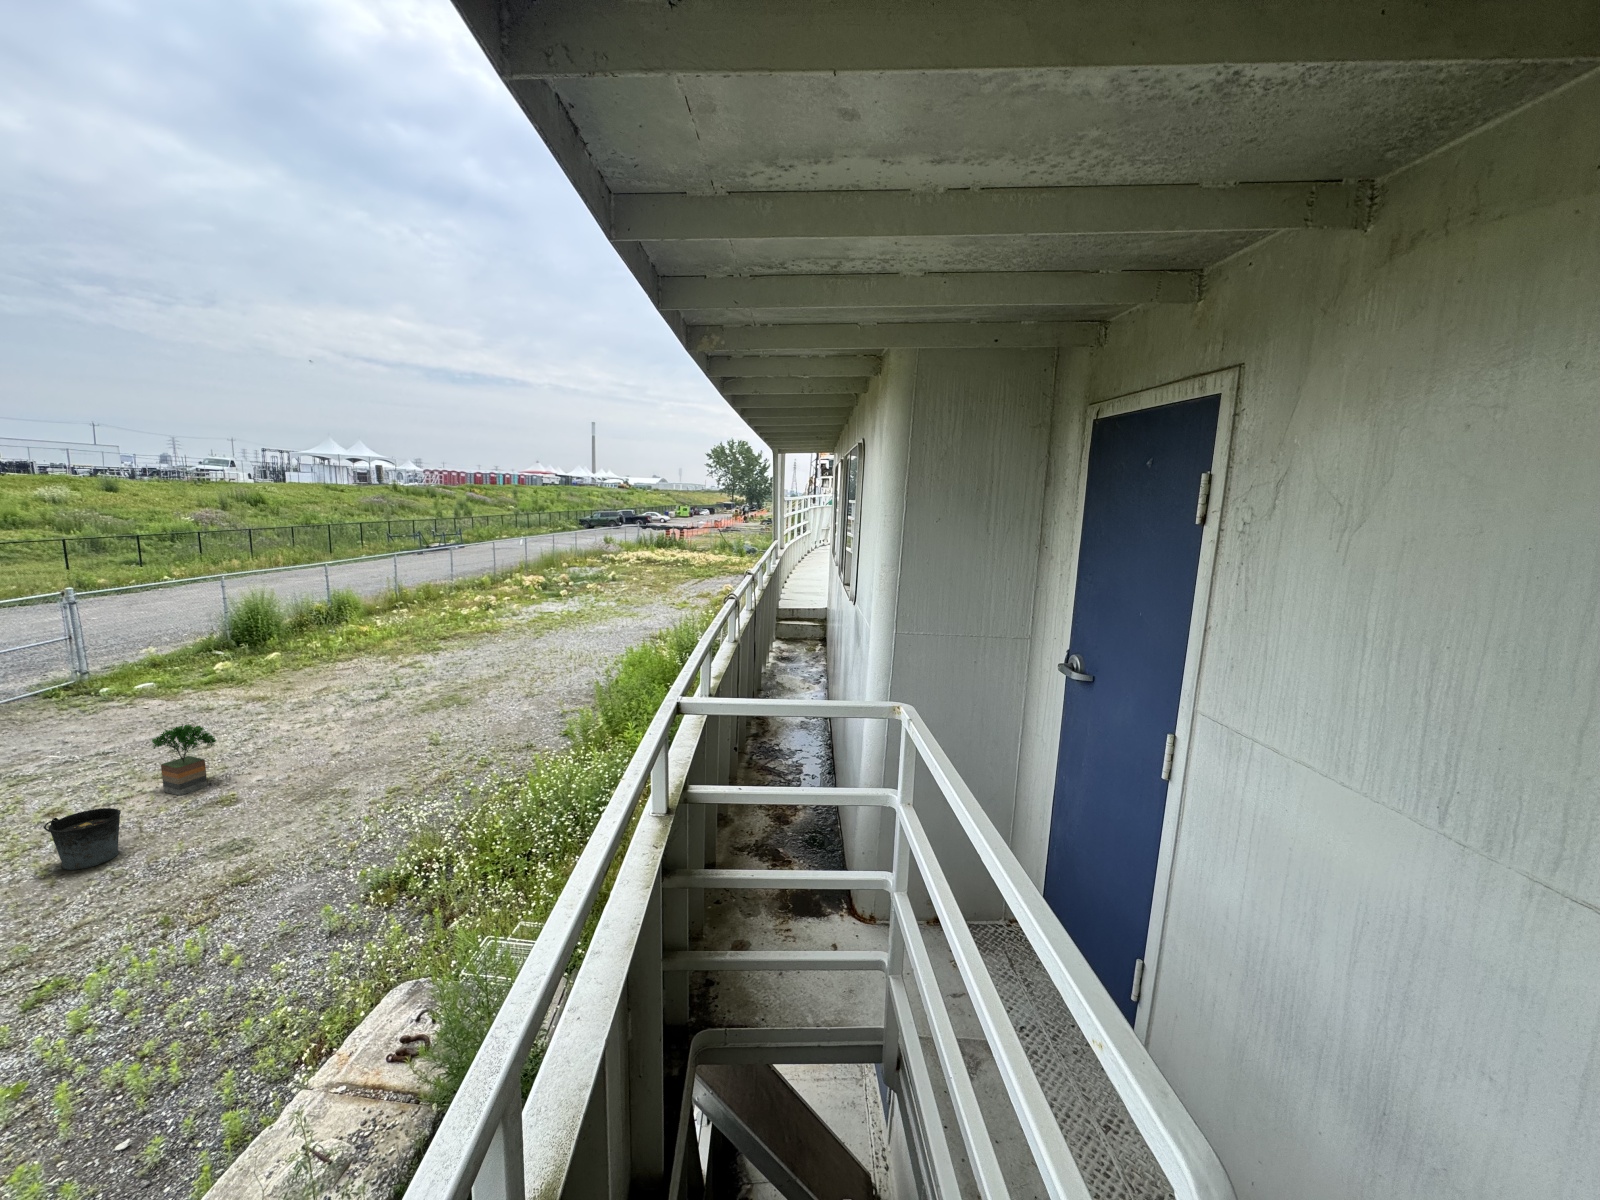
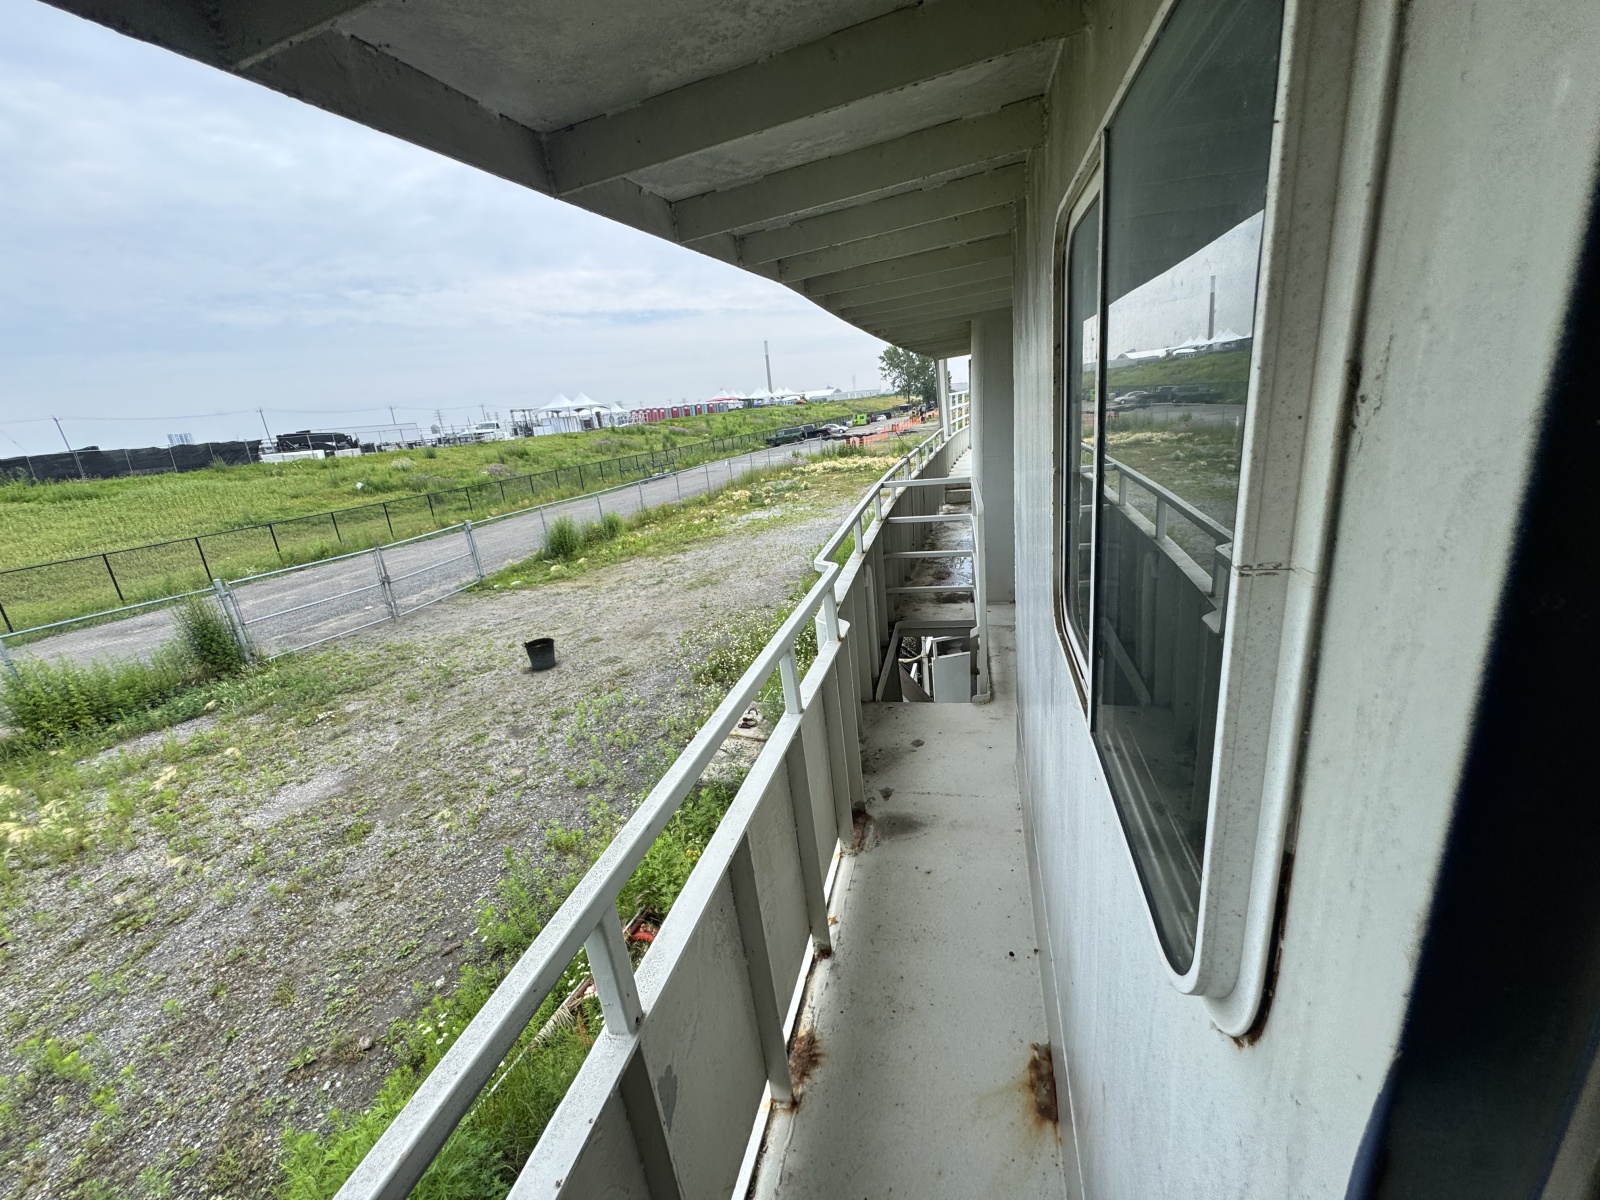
potted tree: present [152,725,216,796] -> none [551,595,584,638]

